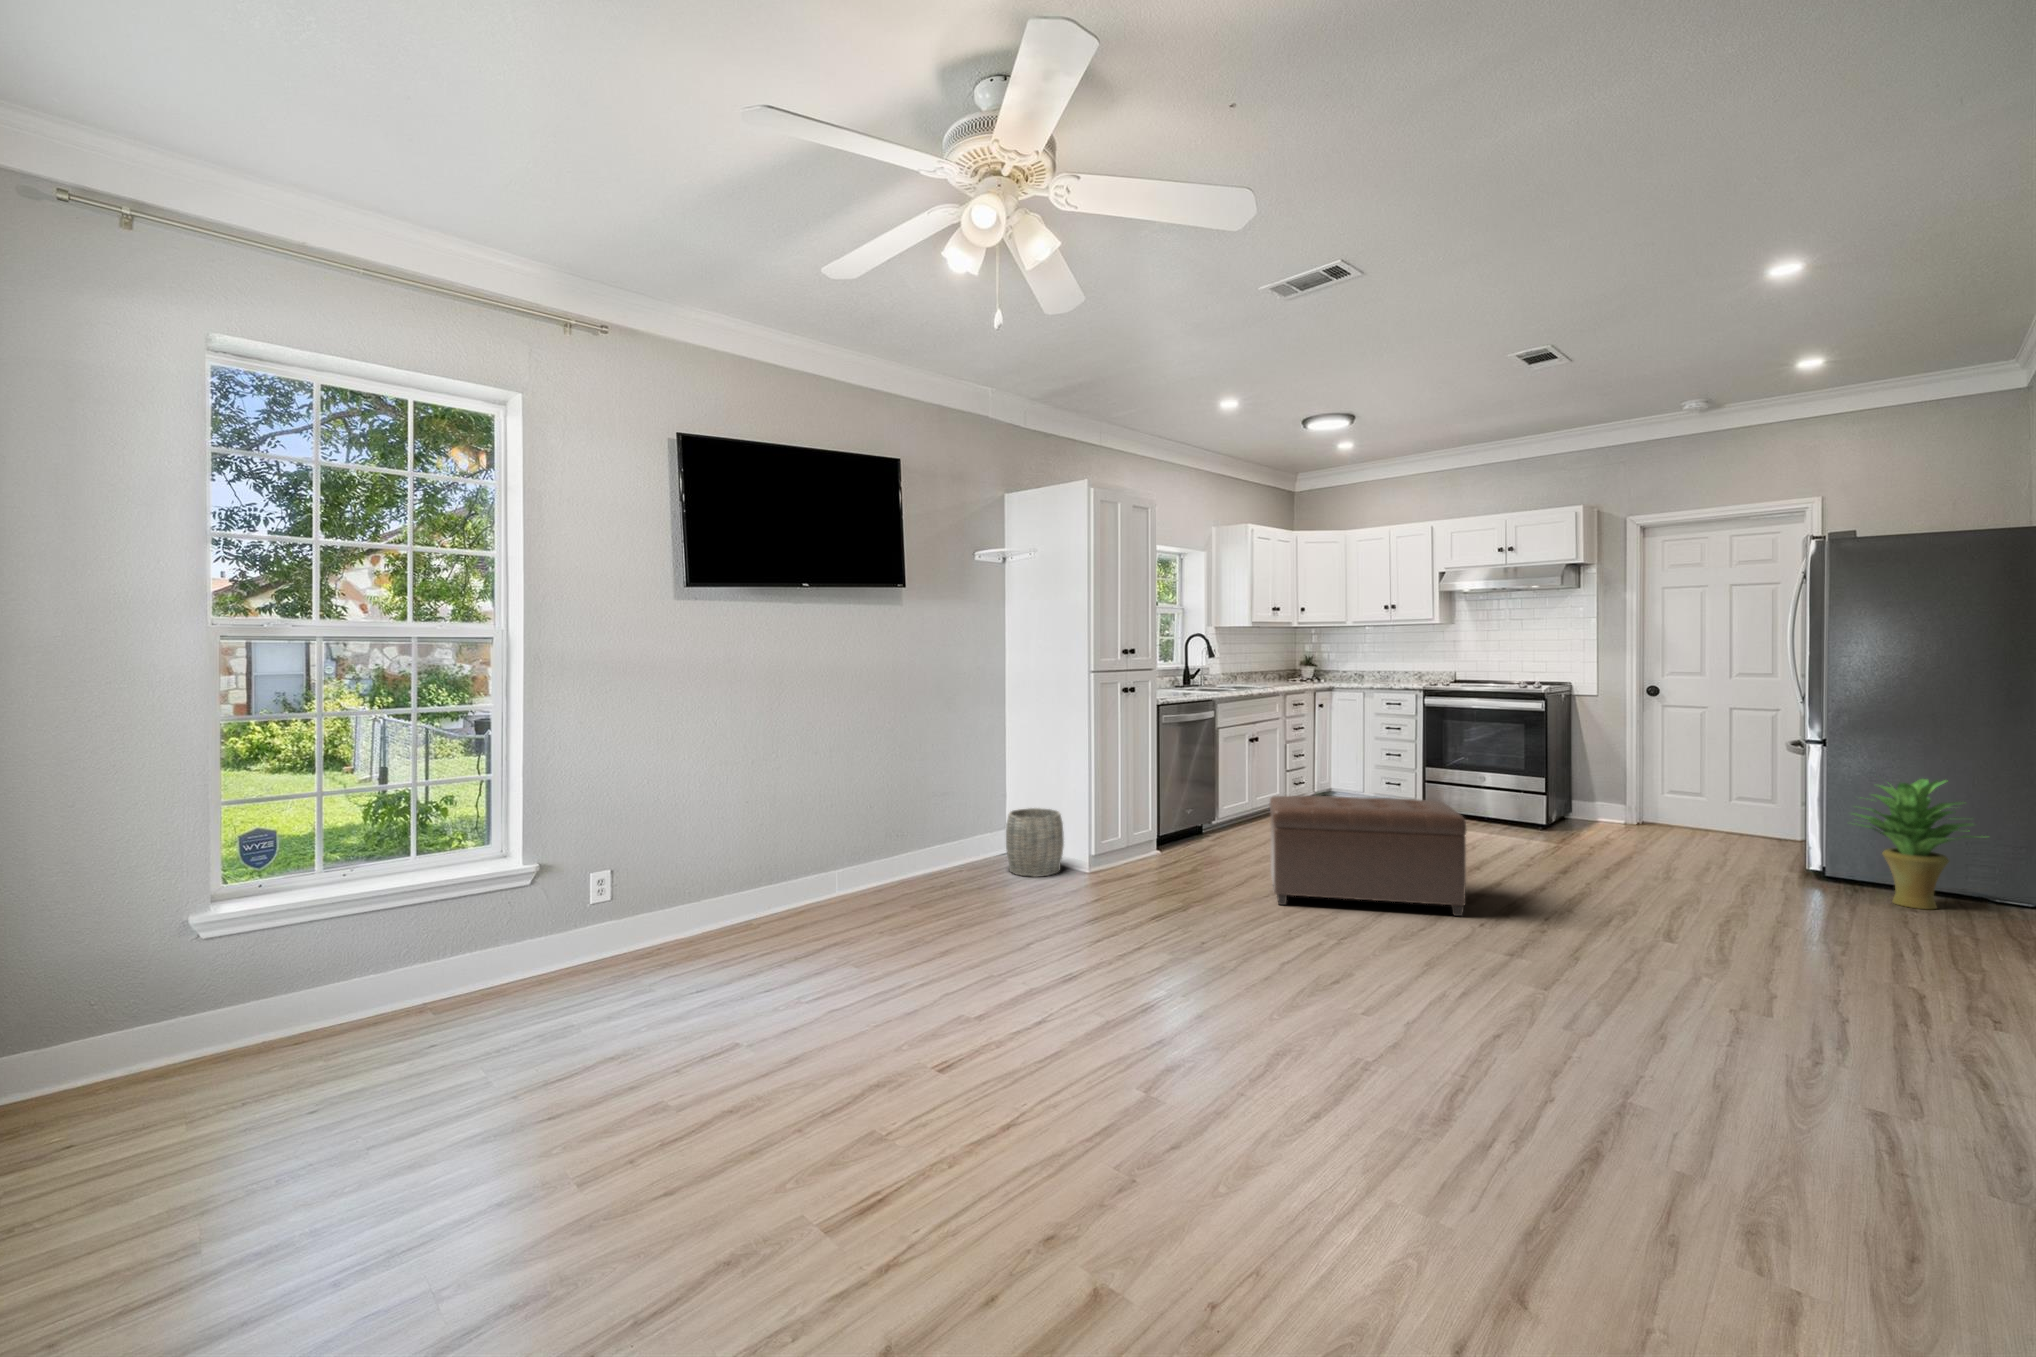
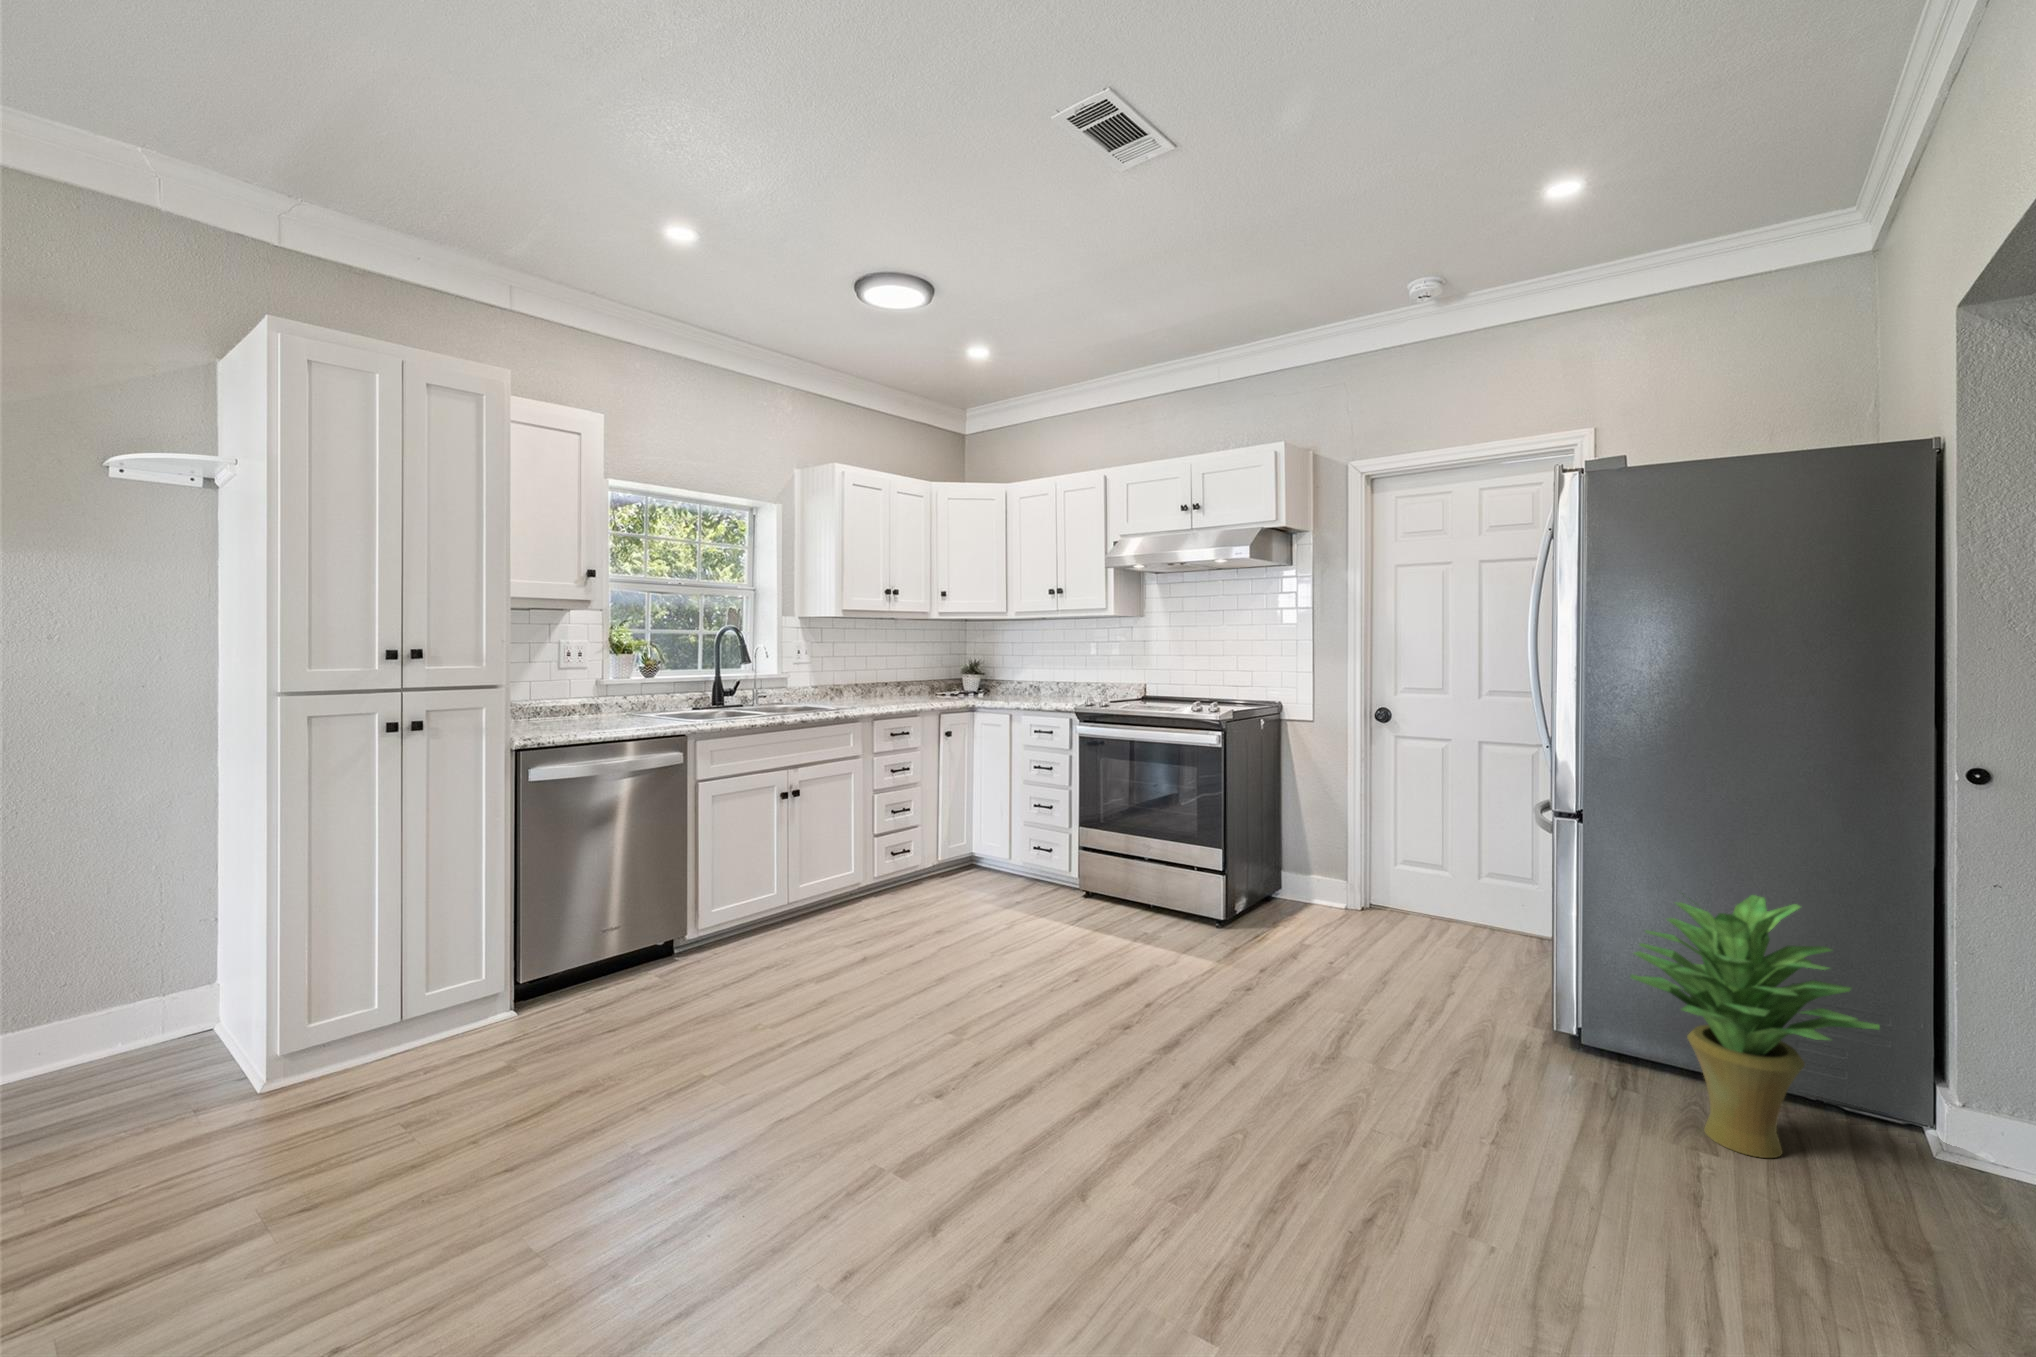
ottoman: present [1270,796,1466,916] -> none [452,942,899,1258]
woven basket: present [1006,808,1064,877] -> none [52,955,225,1120]

